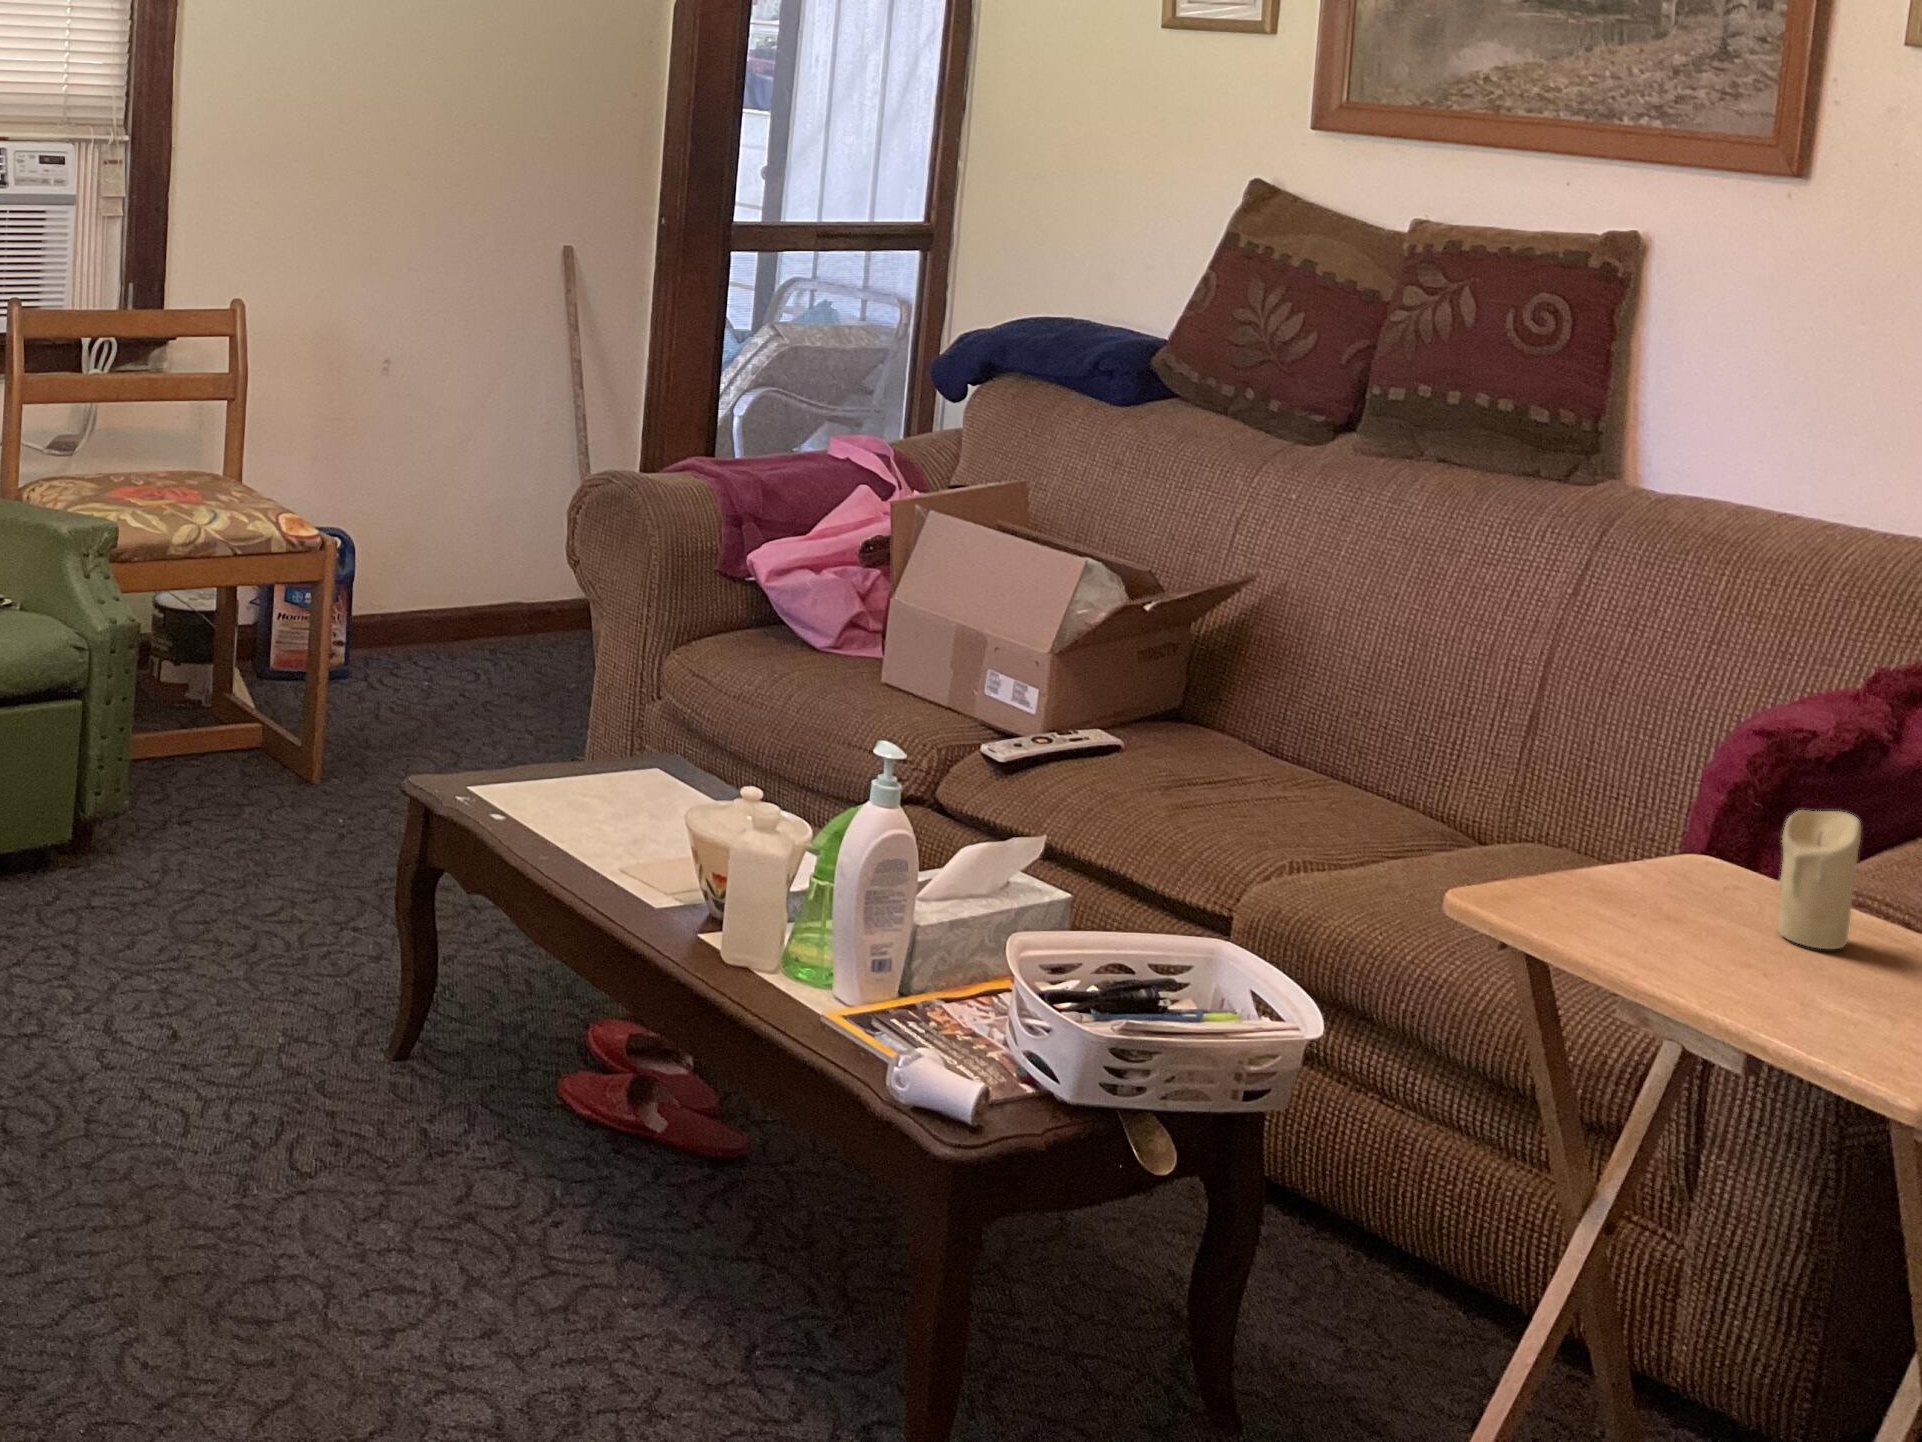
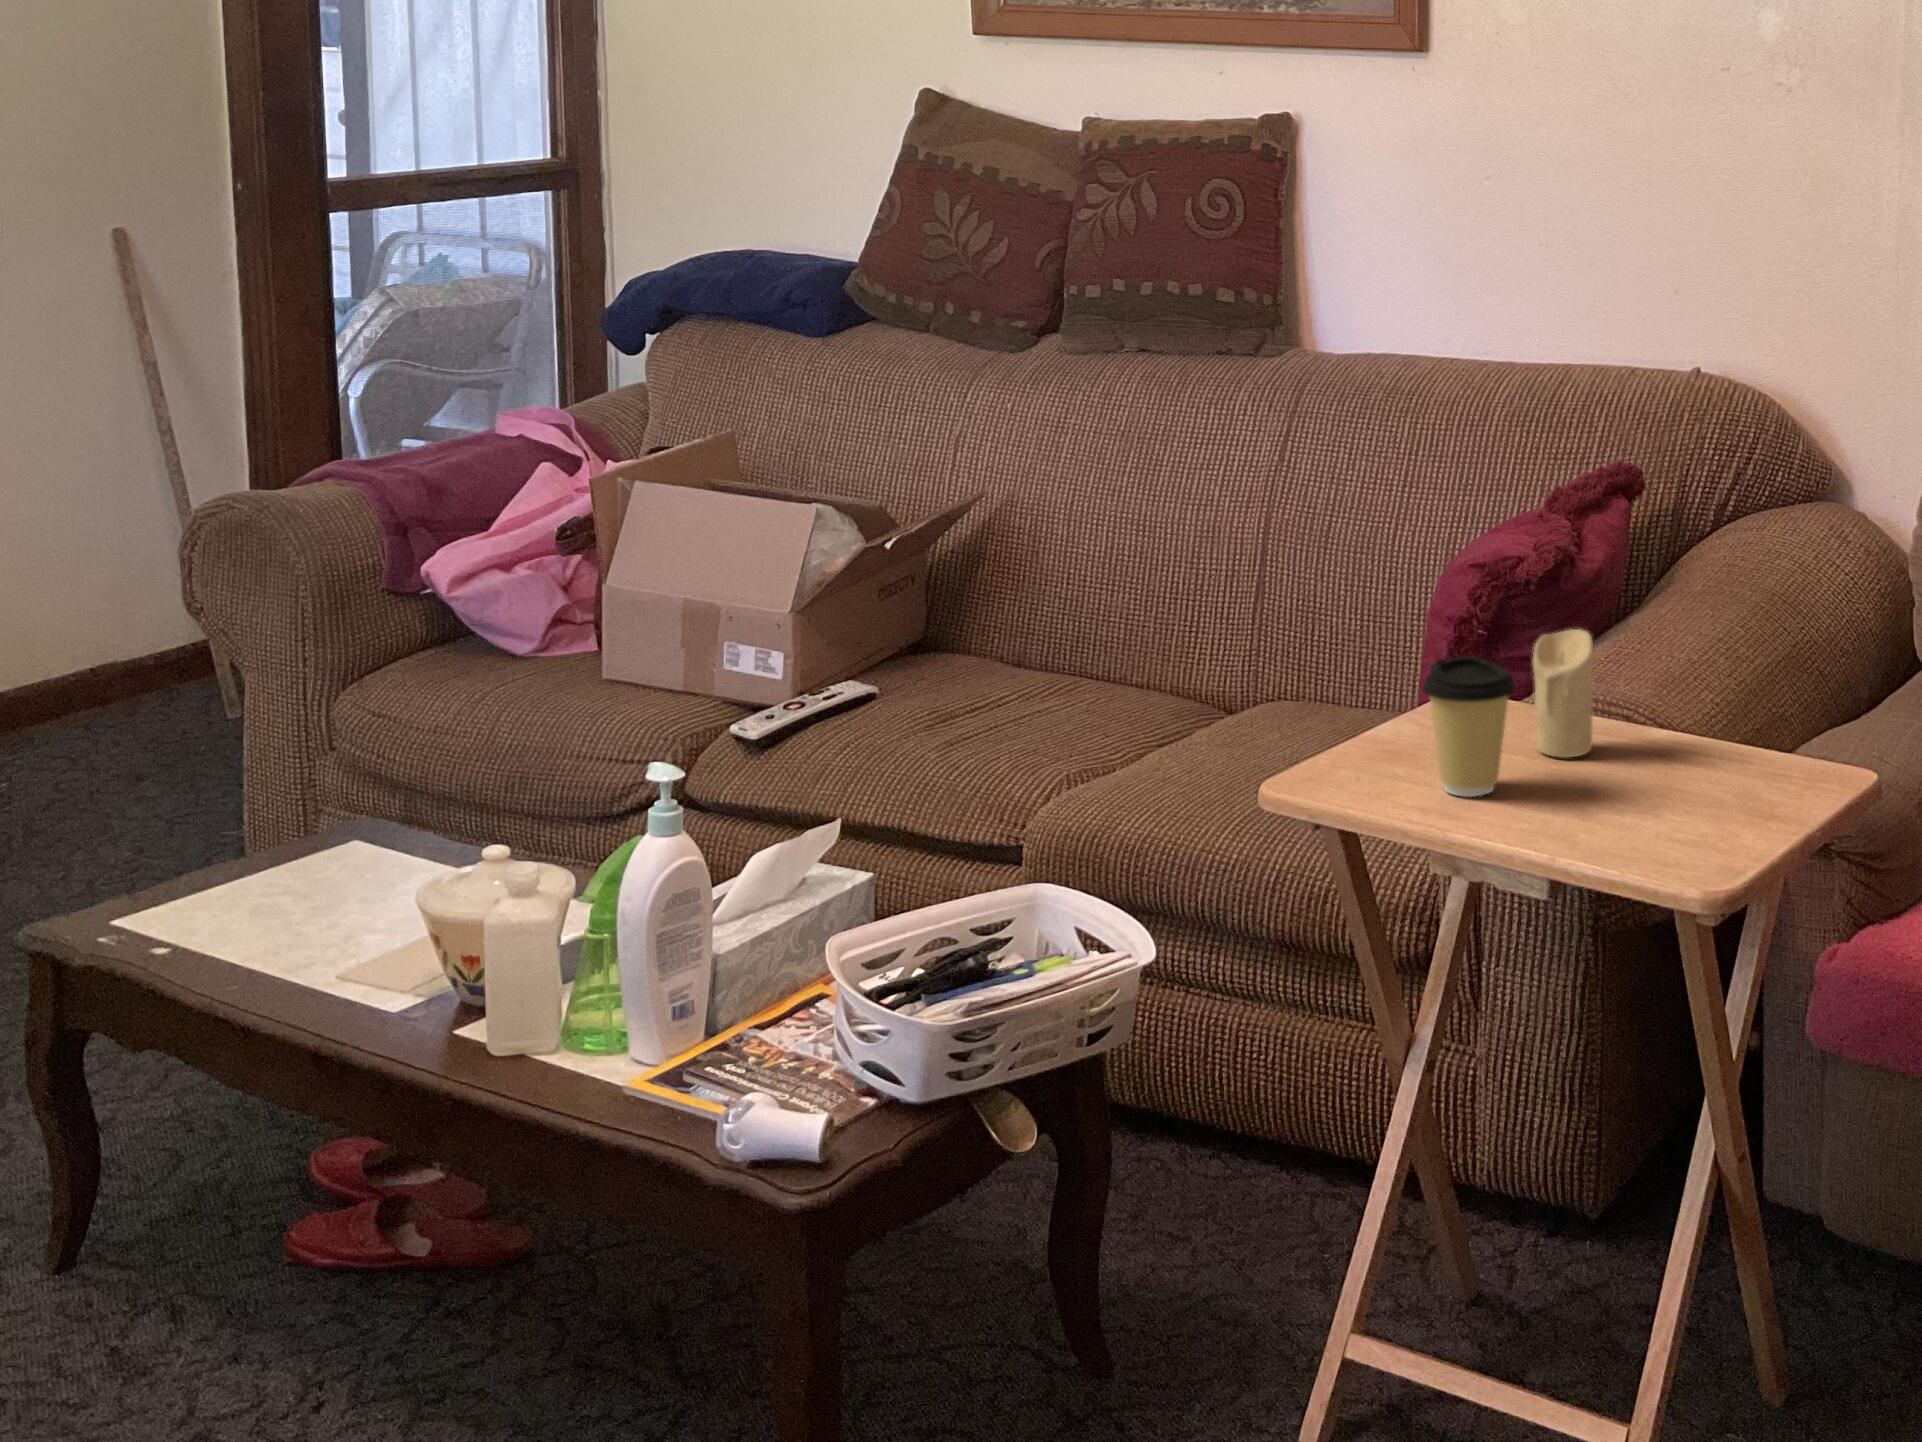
coffee cup: none [1635,808,1748,959] -> present [1422,657,1516,797]

